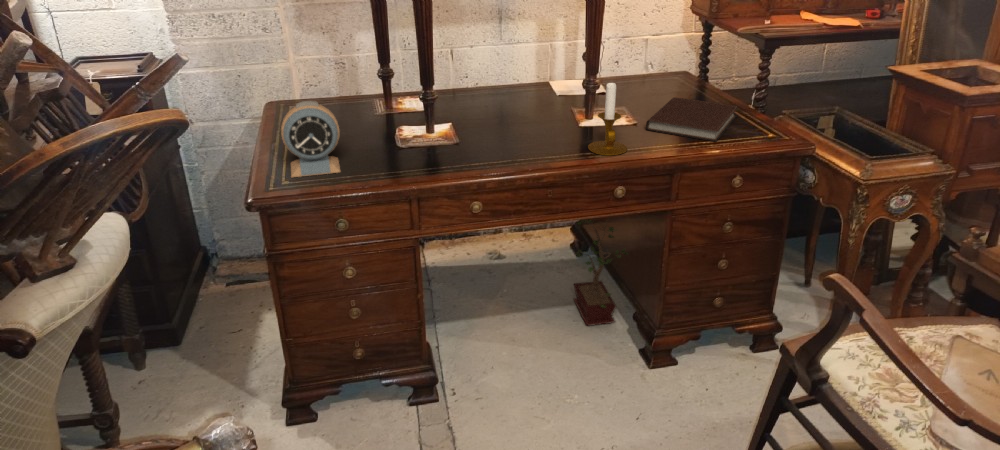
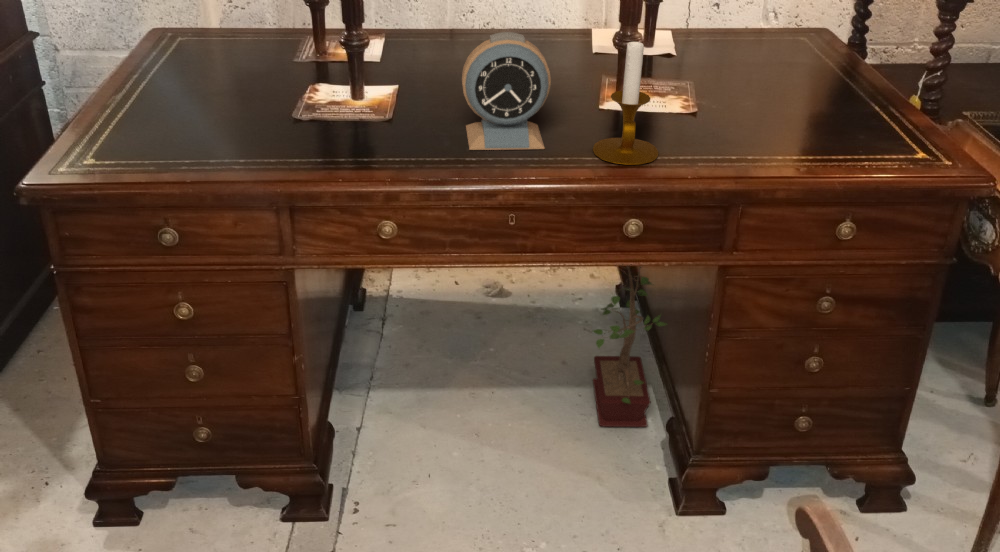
notebook: present [646,97,738,141] -> none [707,74,879,158]
alarm clock: present [281,101,340,177] -> present [462,32,551,150]

